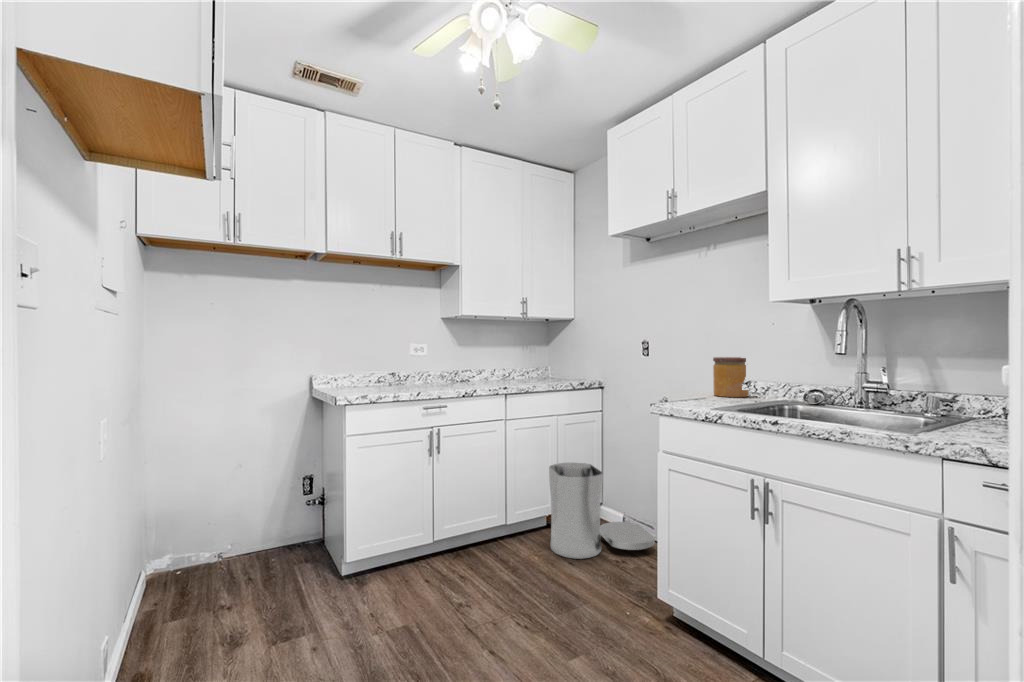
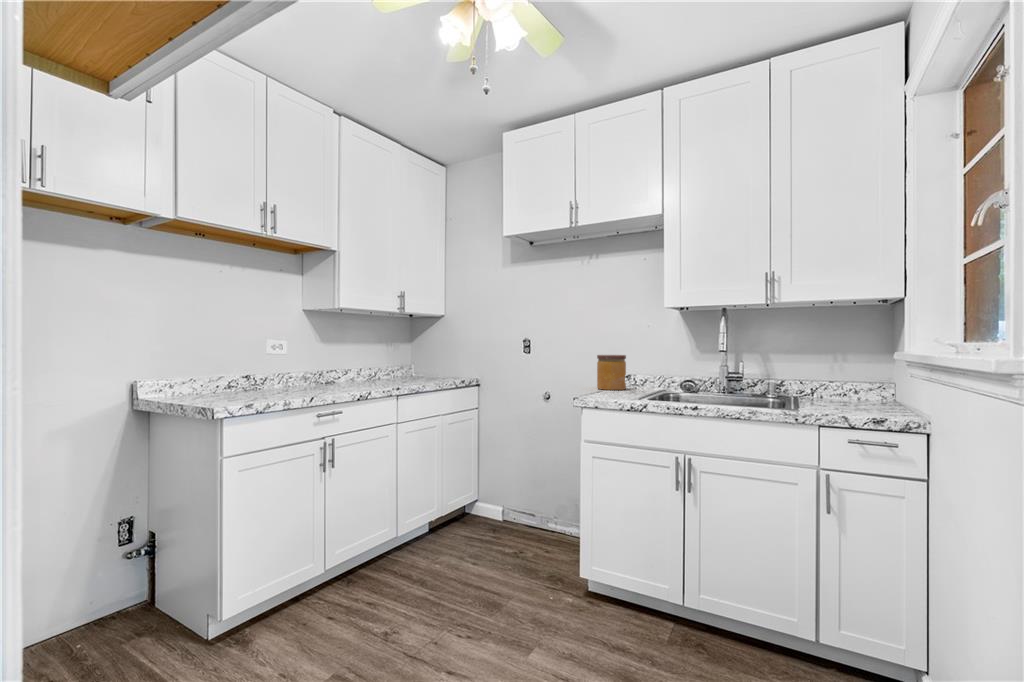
trash can: present [549,462,655,559] -> none [442,463,541,560]

